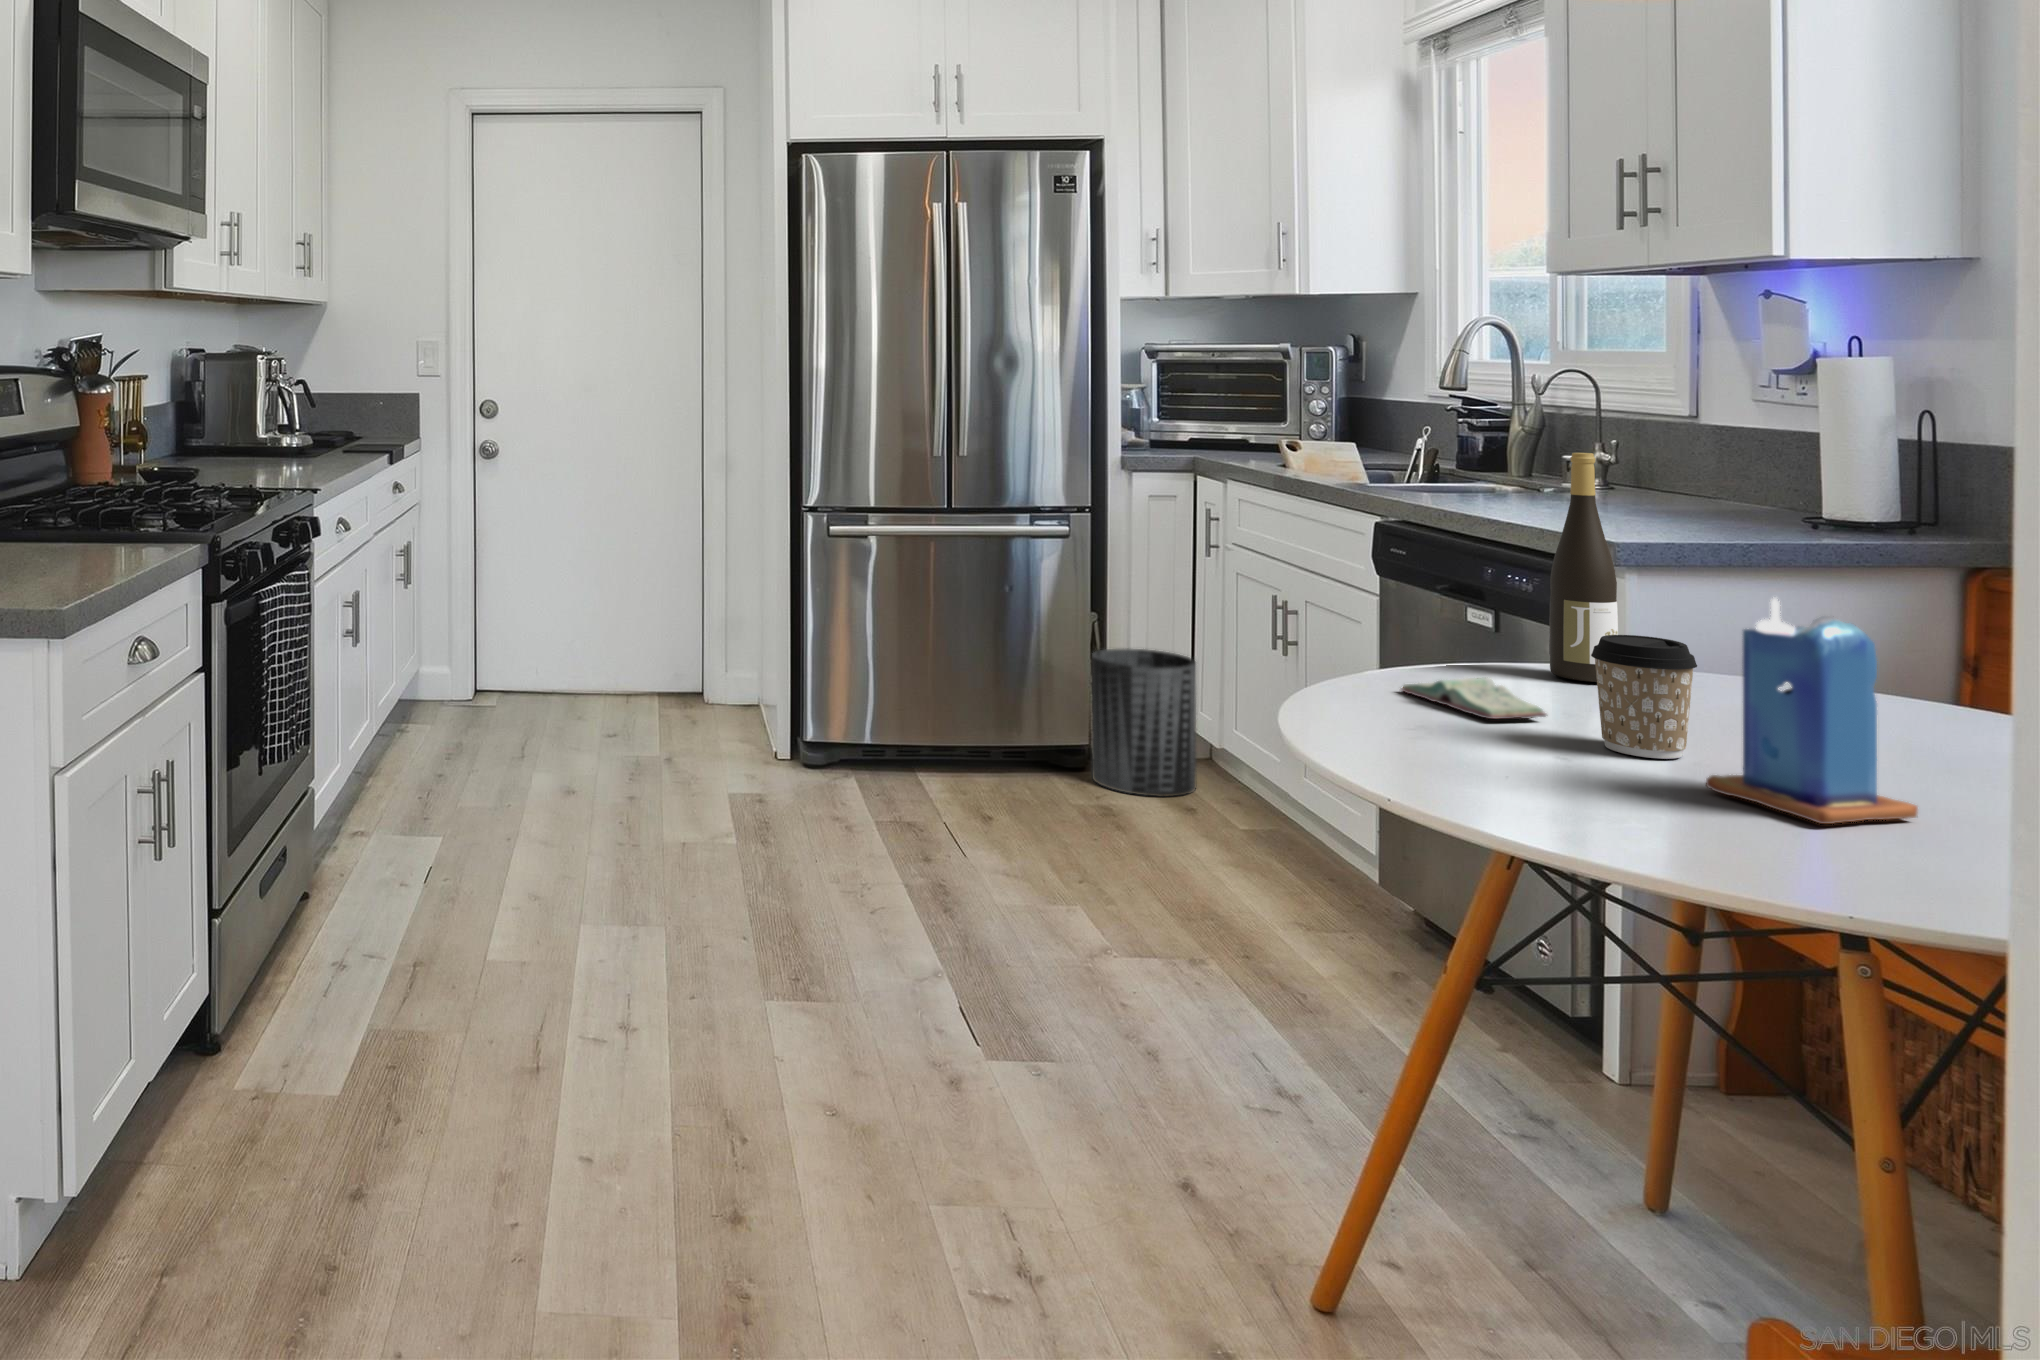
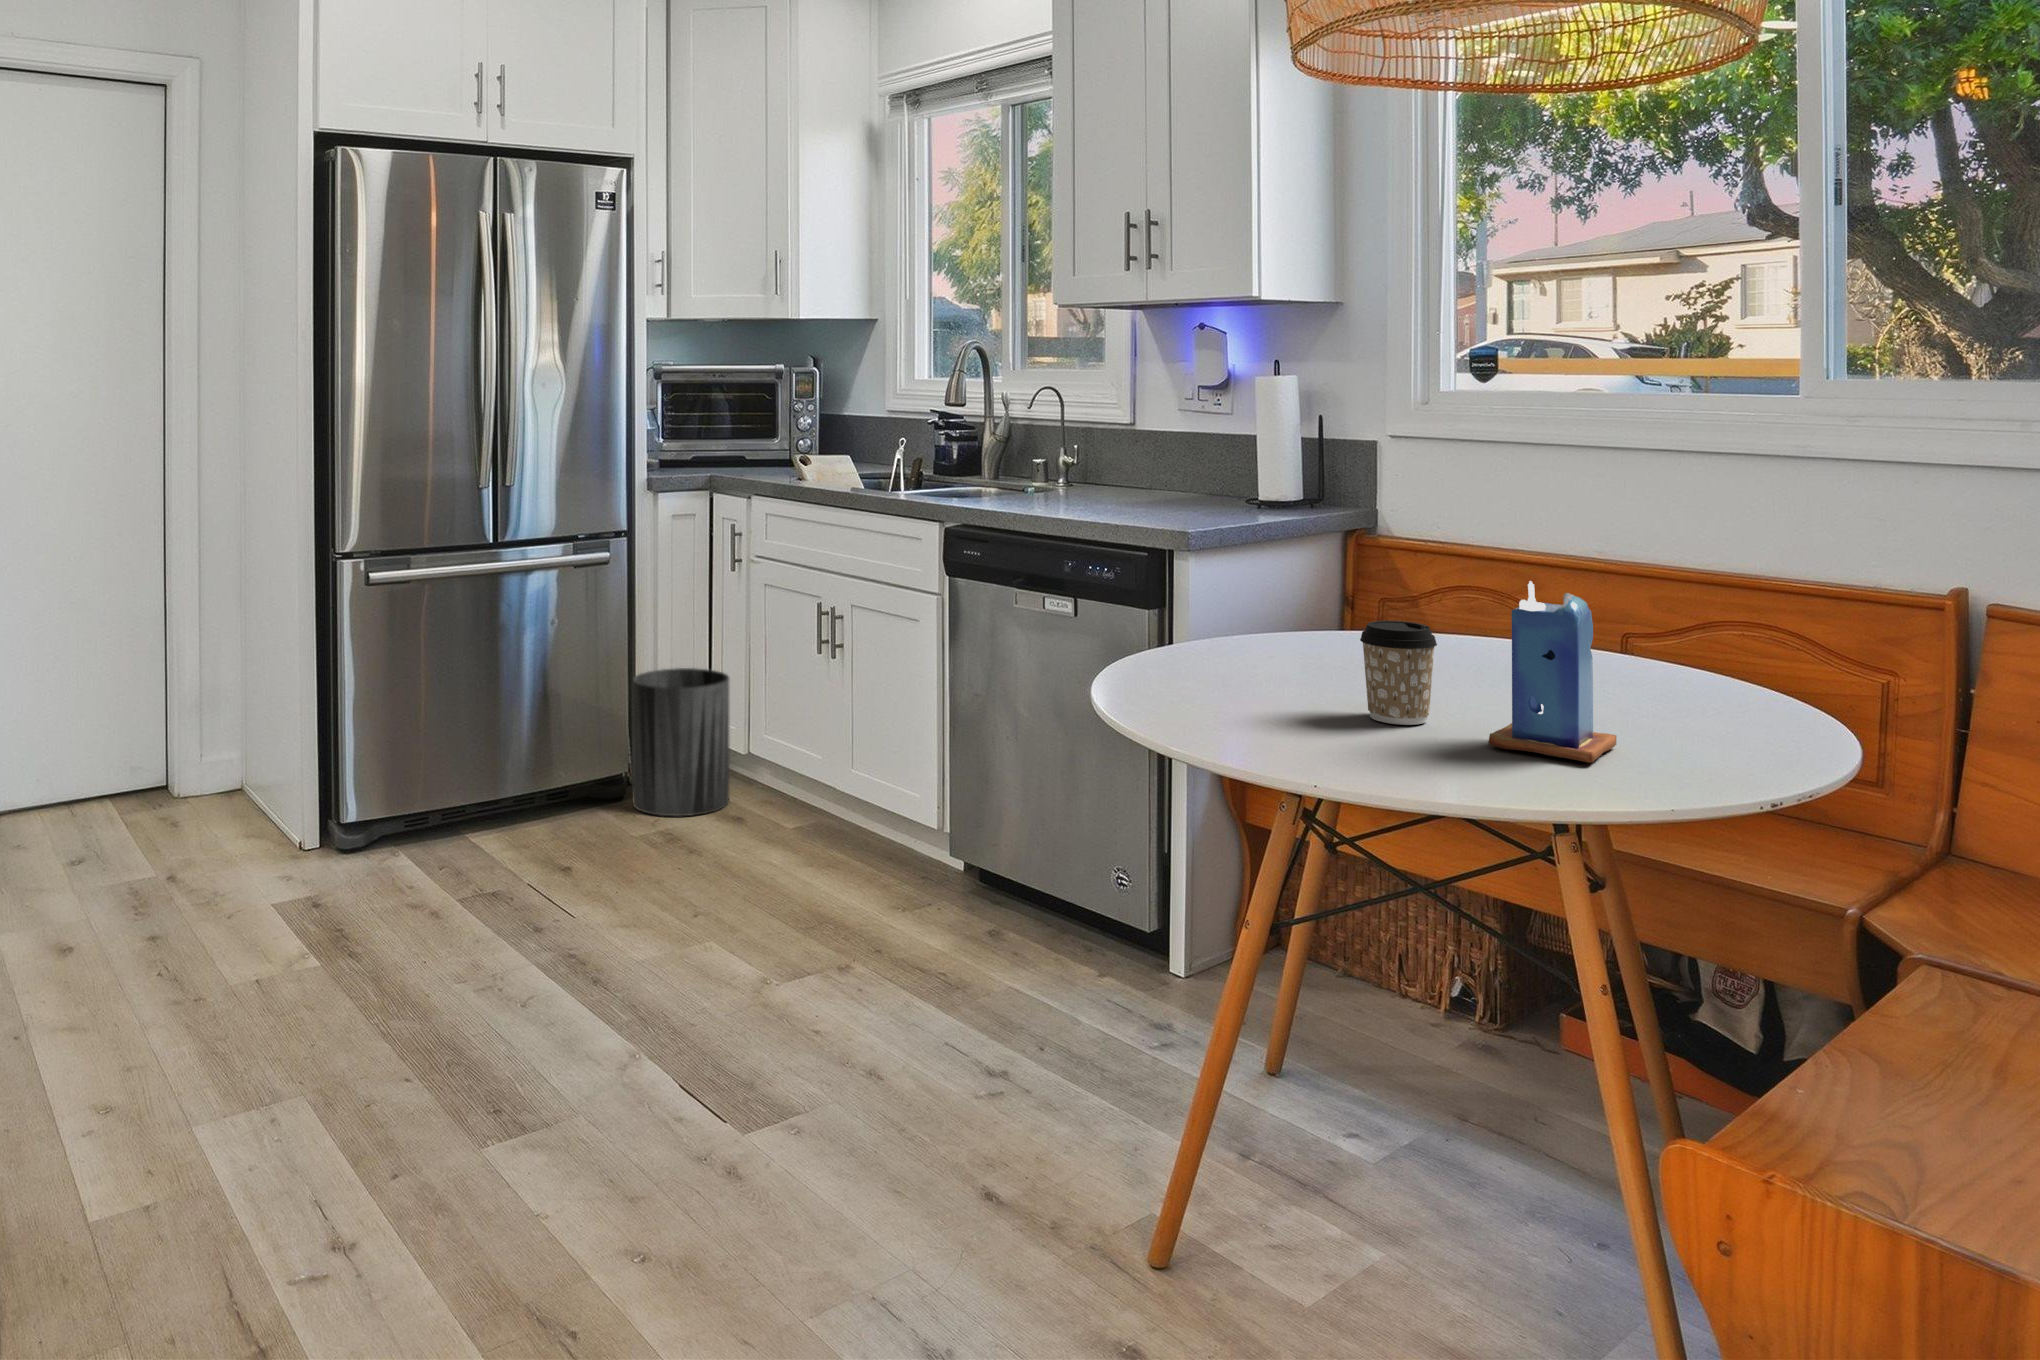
wine bottle: present [1549,453,1618,682] -> none [1233,464,1282,661]
book: present [1401,678,1547,719] -> none [1175,670,1306,709]

